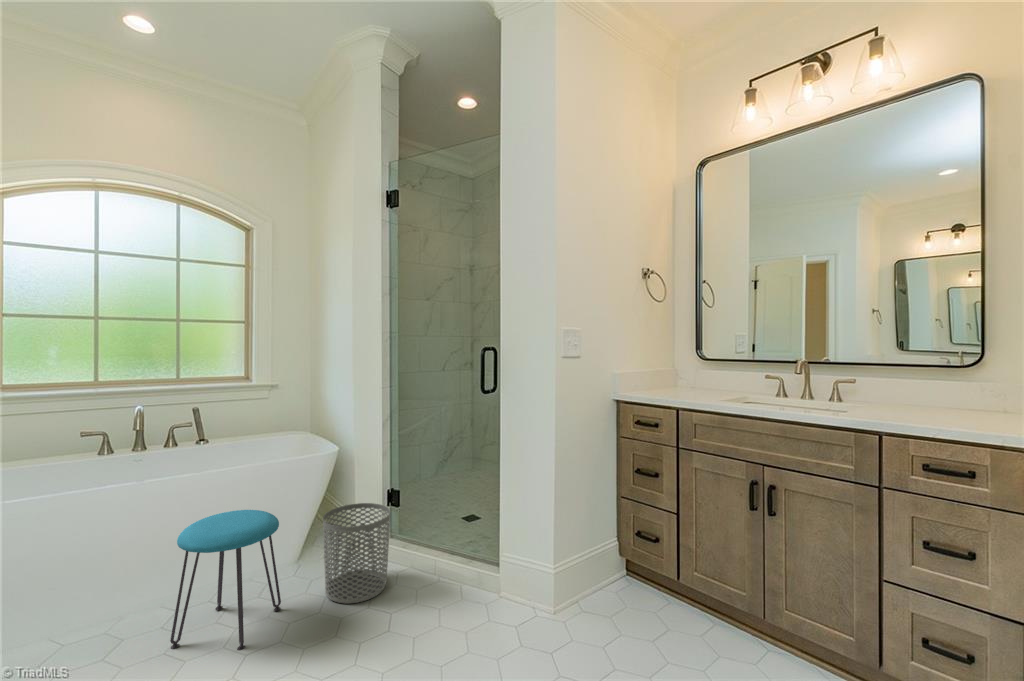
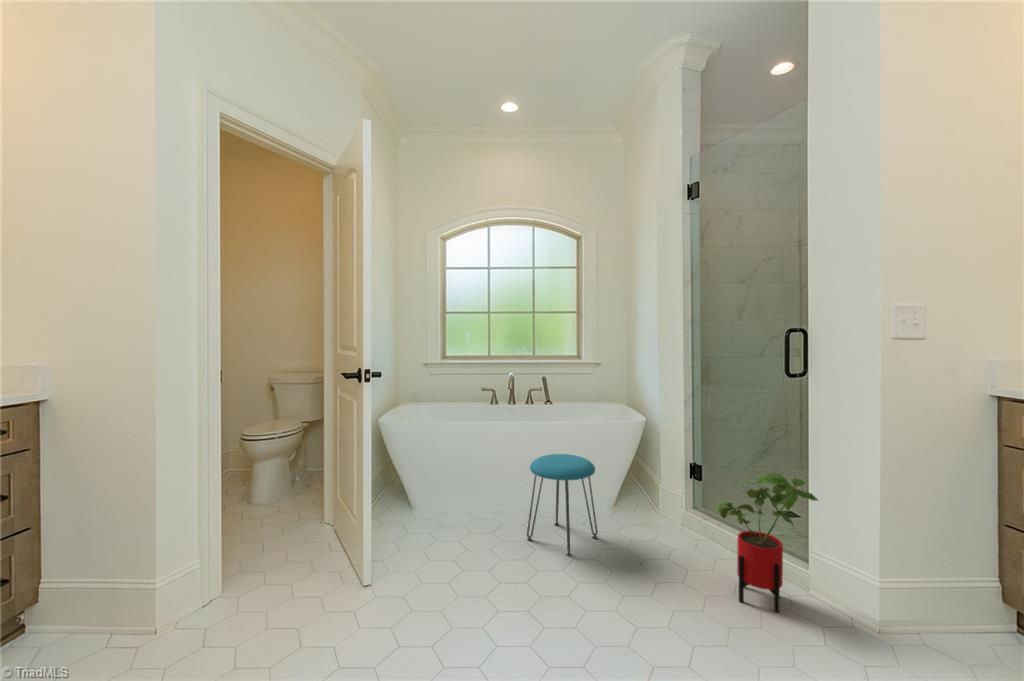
house plant: none [425,489,512,629] -> present [717,473,818,612]
waste bin: present [323,503,390,604] -> none [630,468,689,553]

